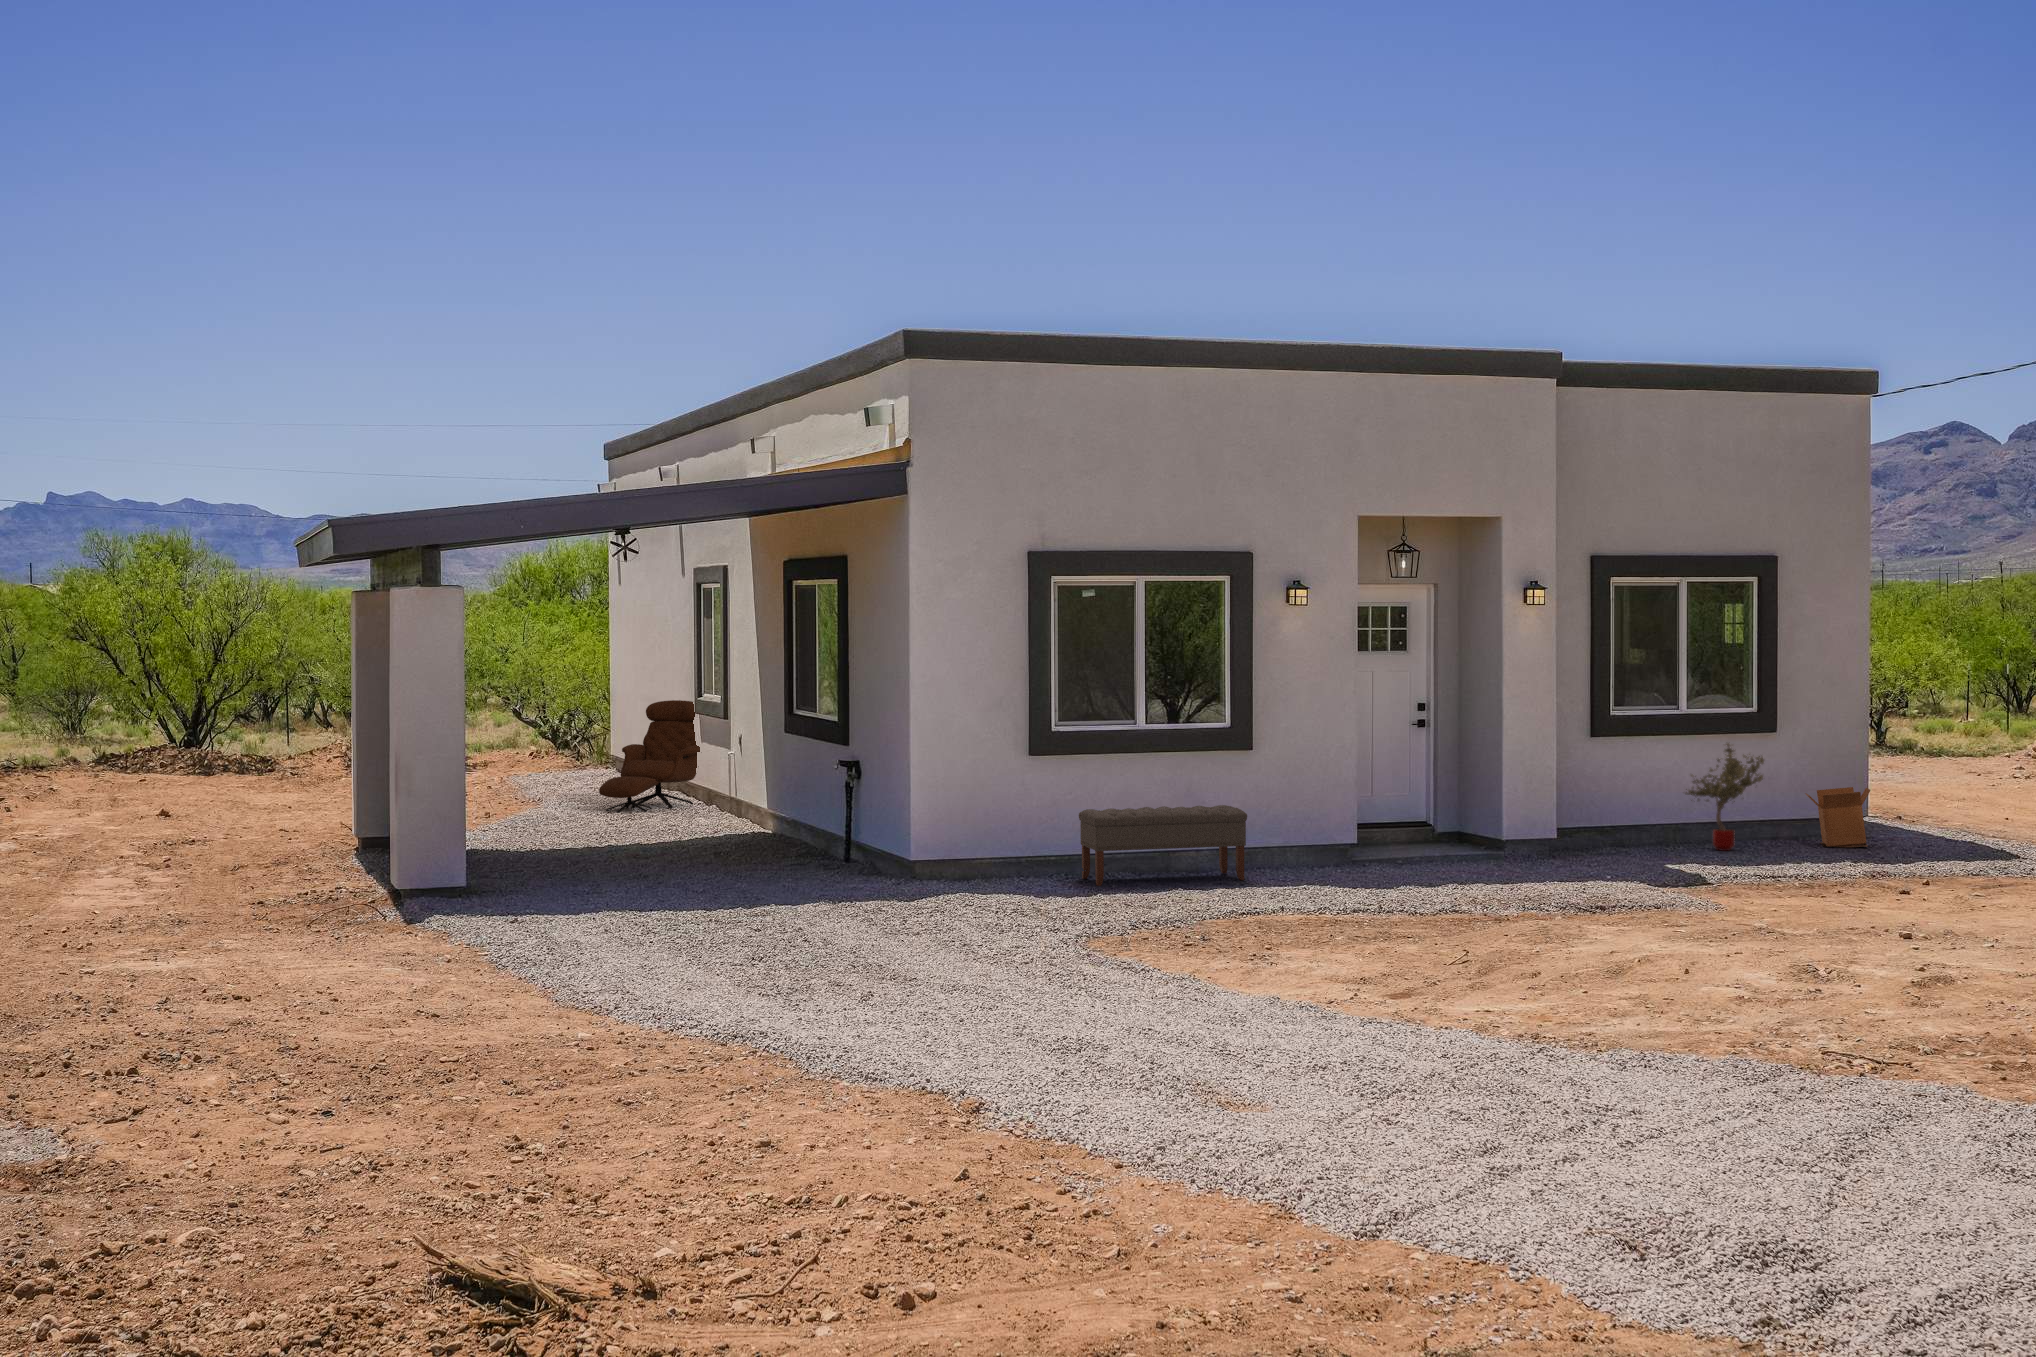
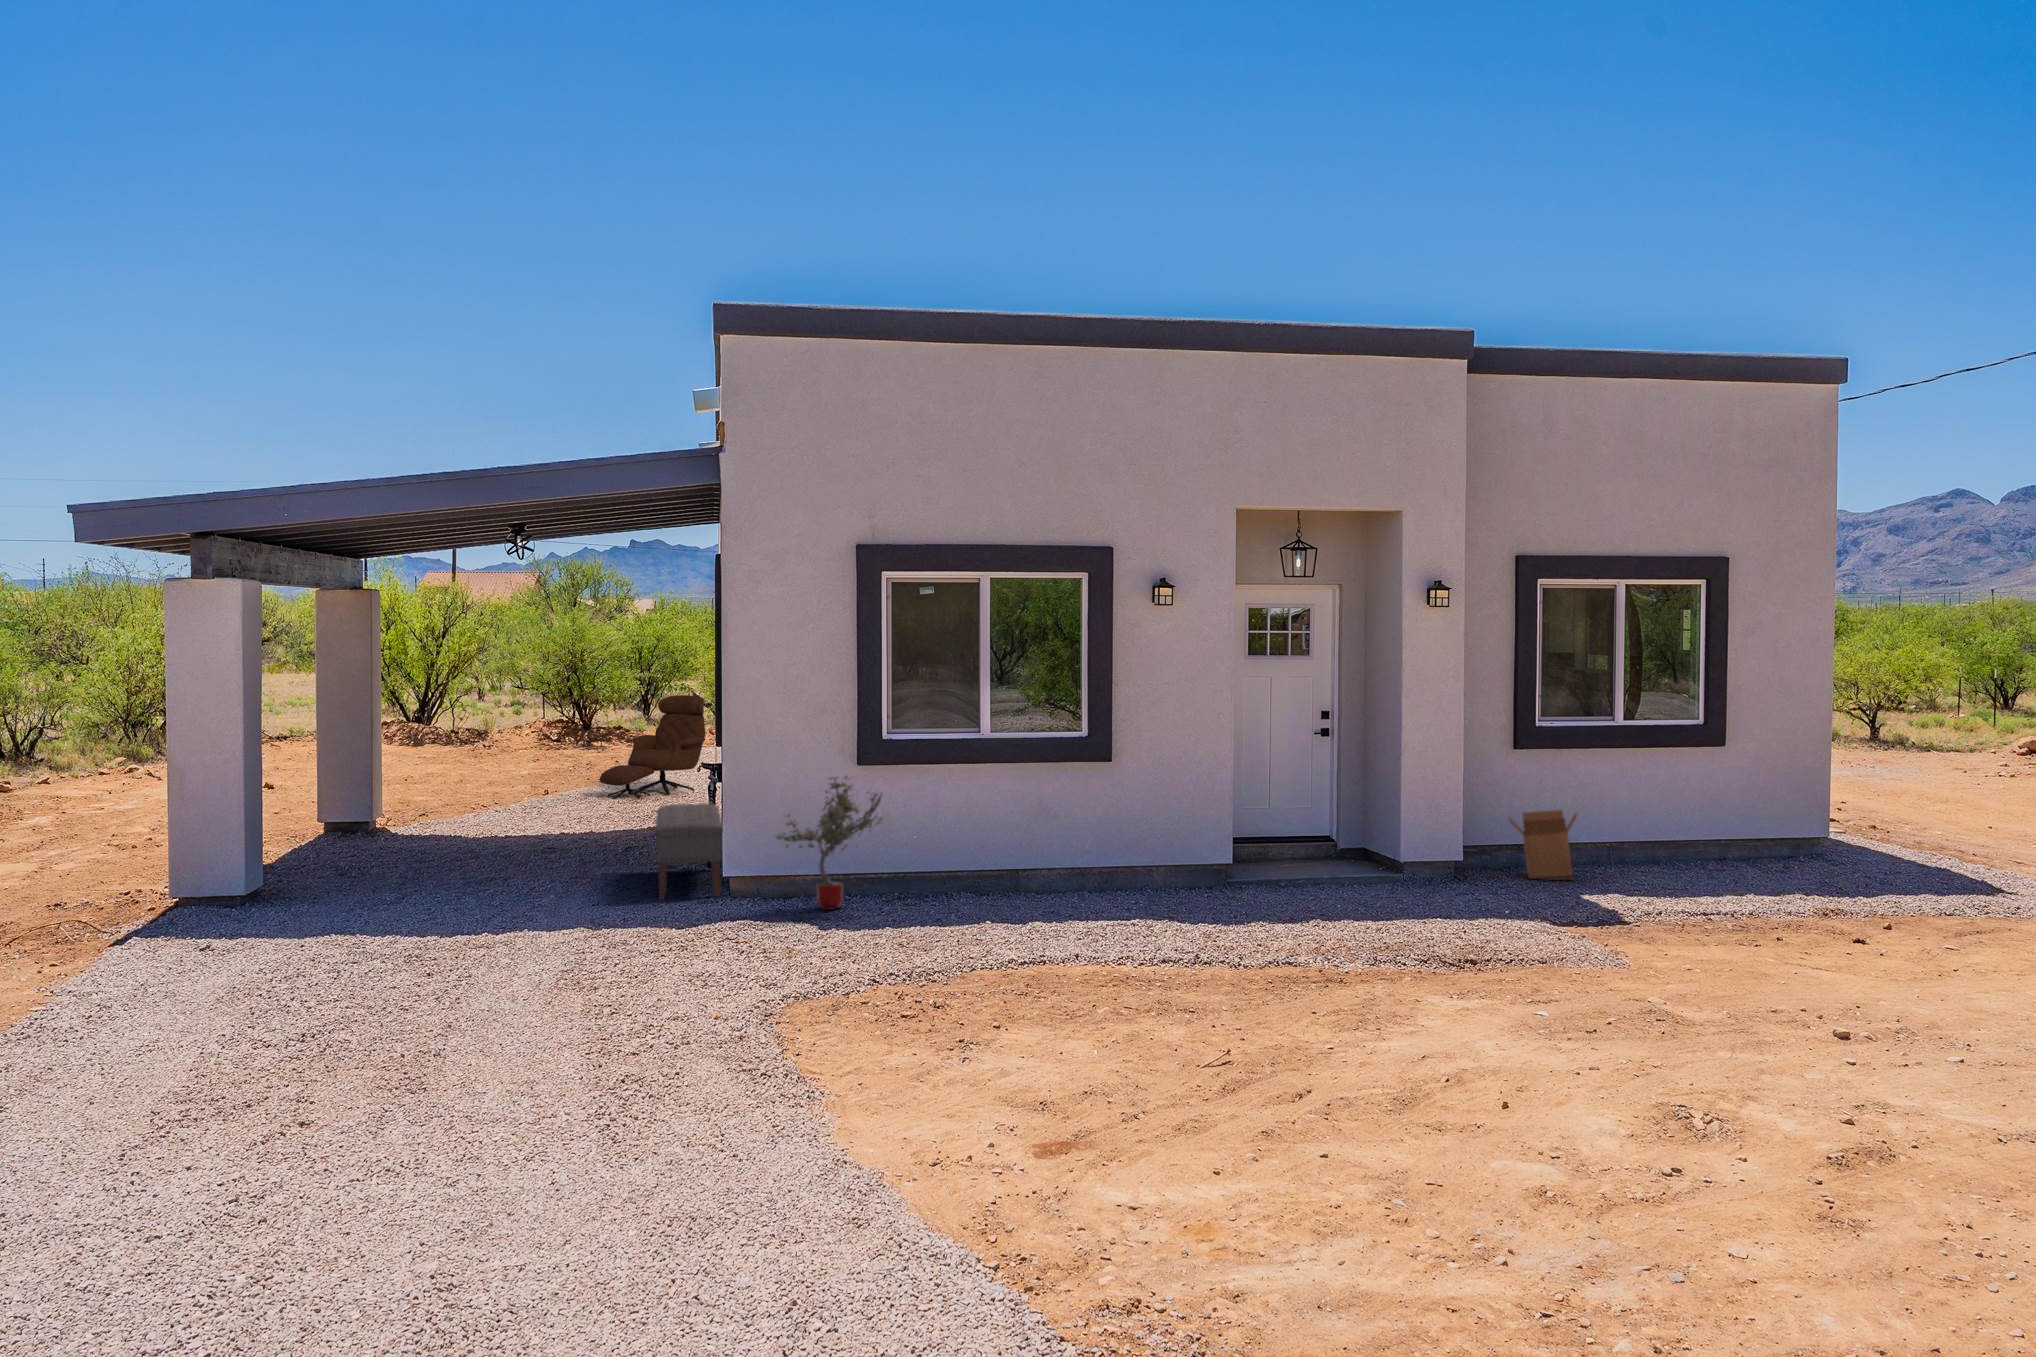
potted tree: present [1685,743,1764,851] -> present [776,776,882,910]
cardboard box: present [1805,787,1870,847] -> present [1508,810,1577,880]
bench: present [1079,805,1247,886] -> present [655,803,723,899]

